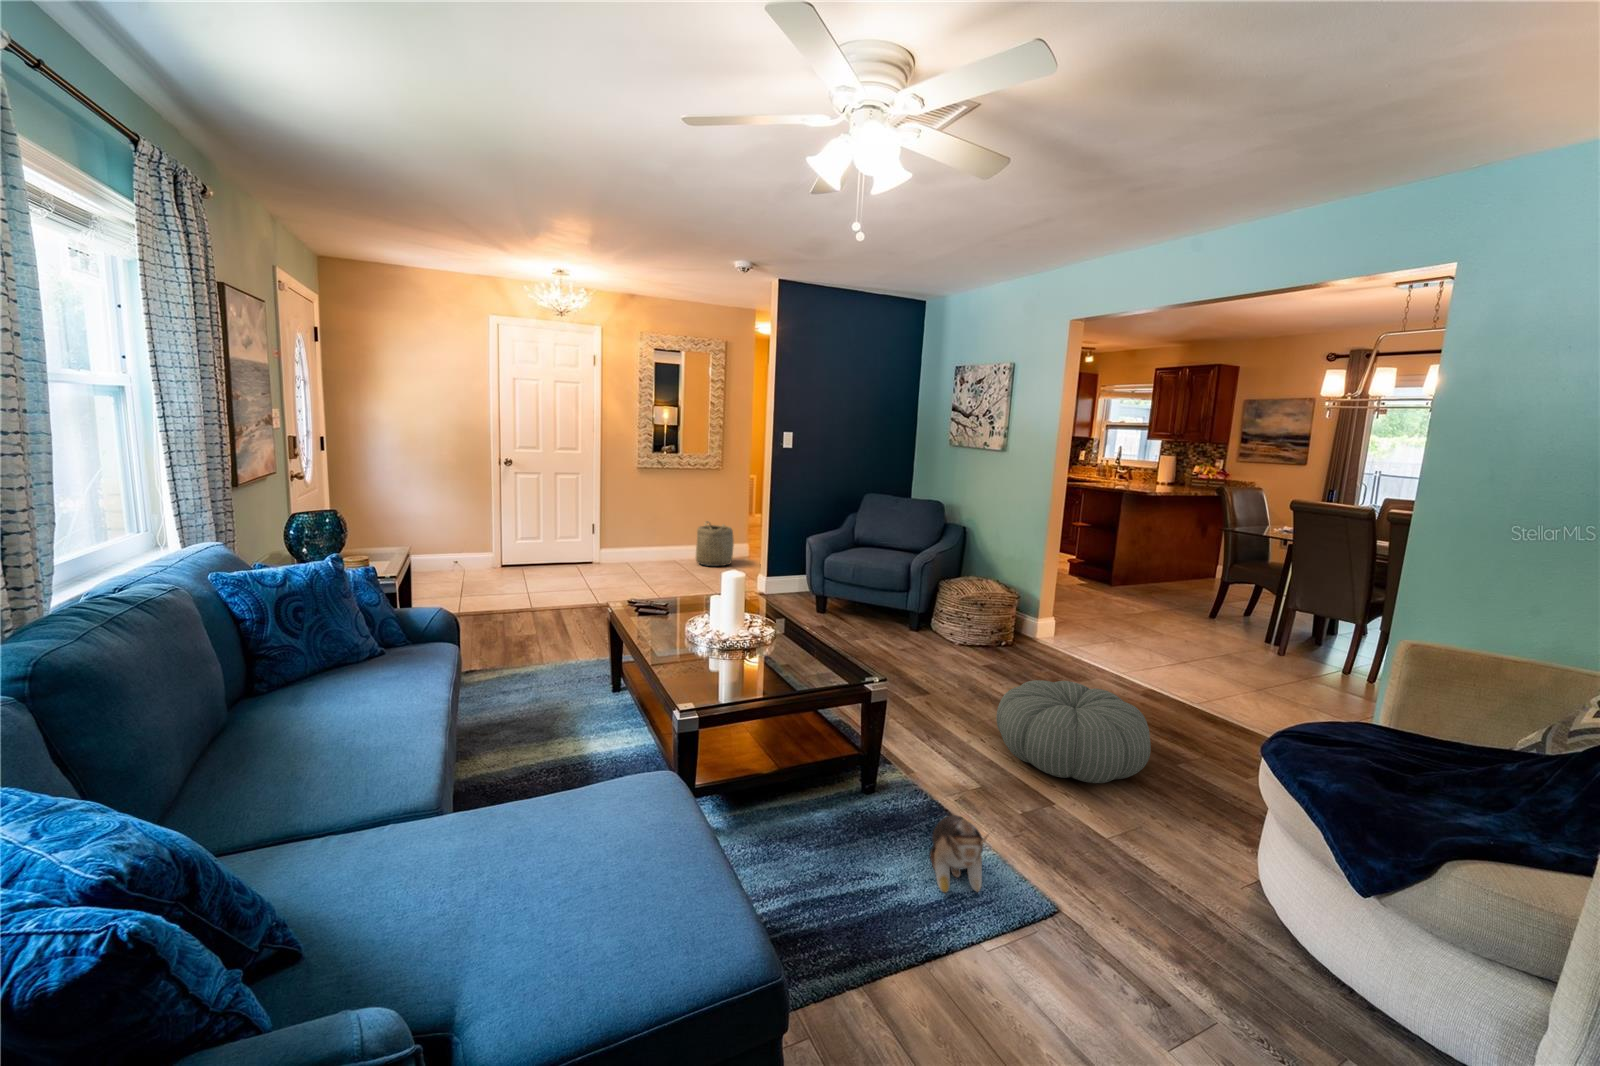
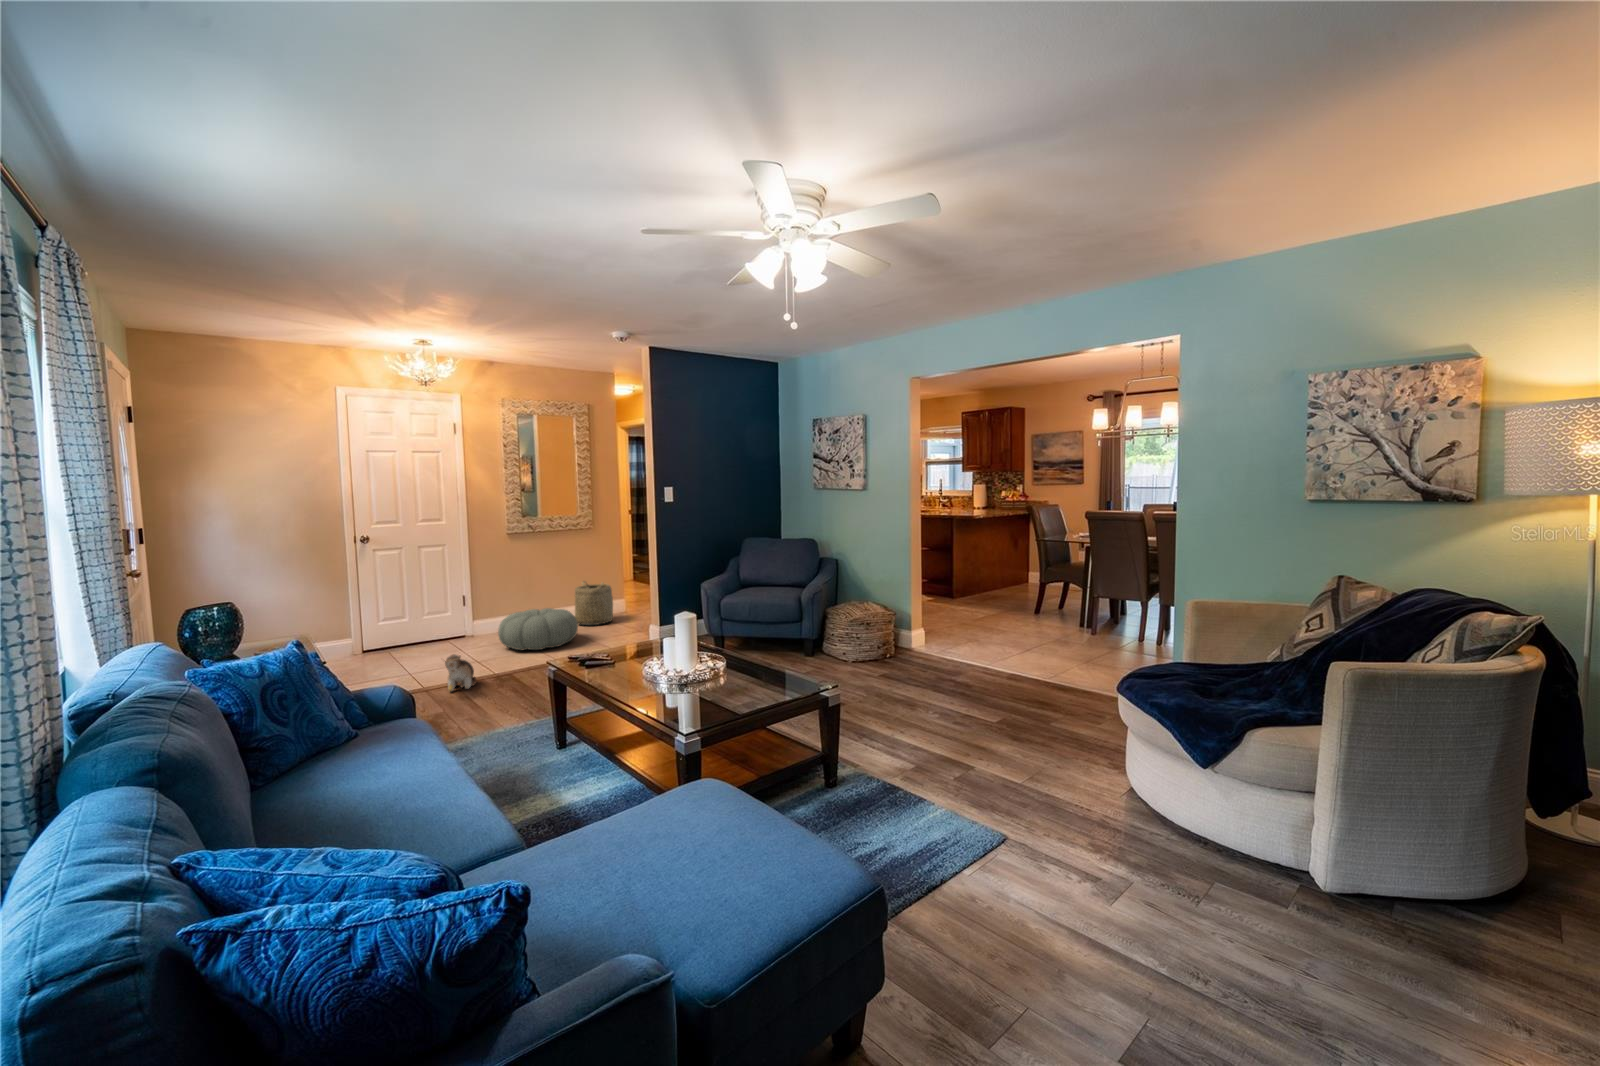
pouf: present [996,680,1151,783] -> present [498,608,578,650]
plush toy: present [930,815,989,893] -> present [445,654,477,691]

